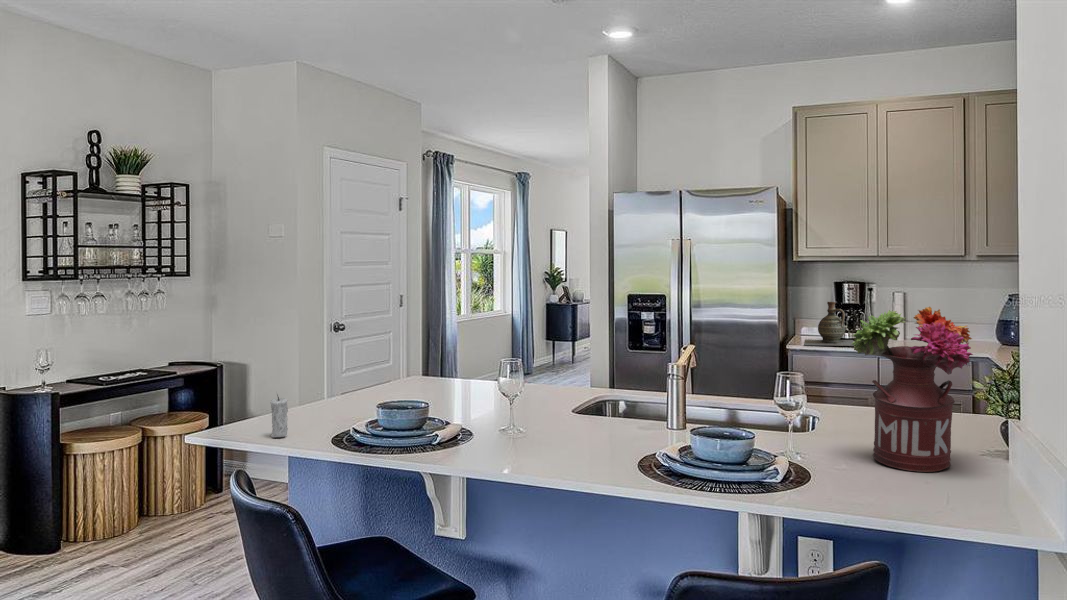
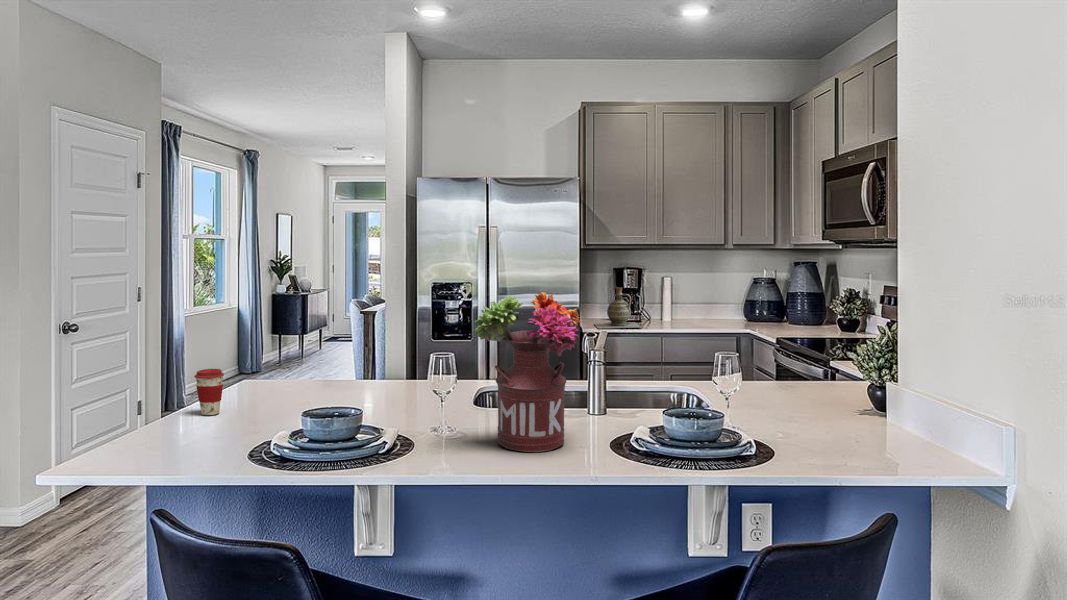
flower arrangement: present [852,307,973,472] -> present [475,292,581,452]
coffee cup: none [341,364,364,403] -> present [194,369,224,415]
candle: present [271,395,288,437] -> none [166,406,189,465]

